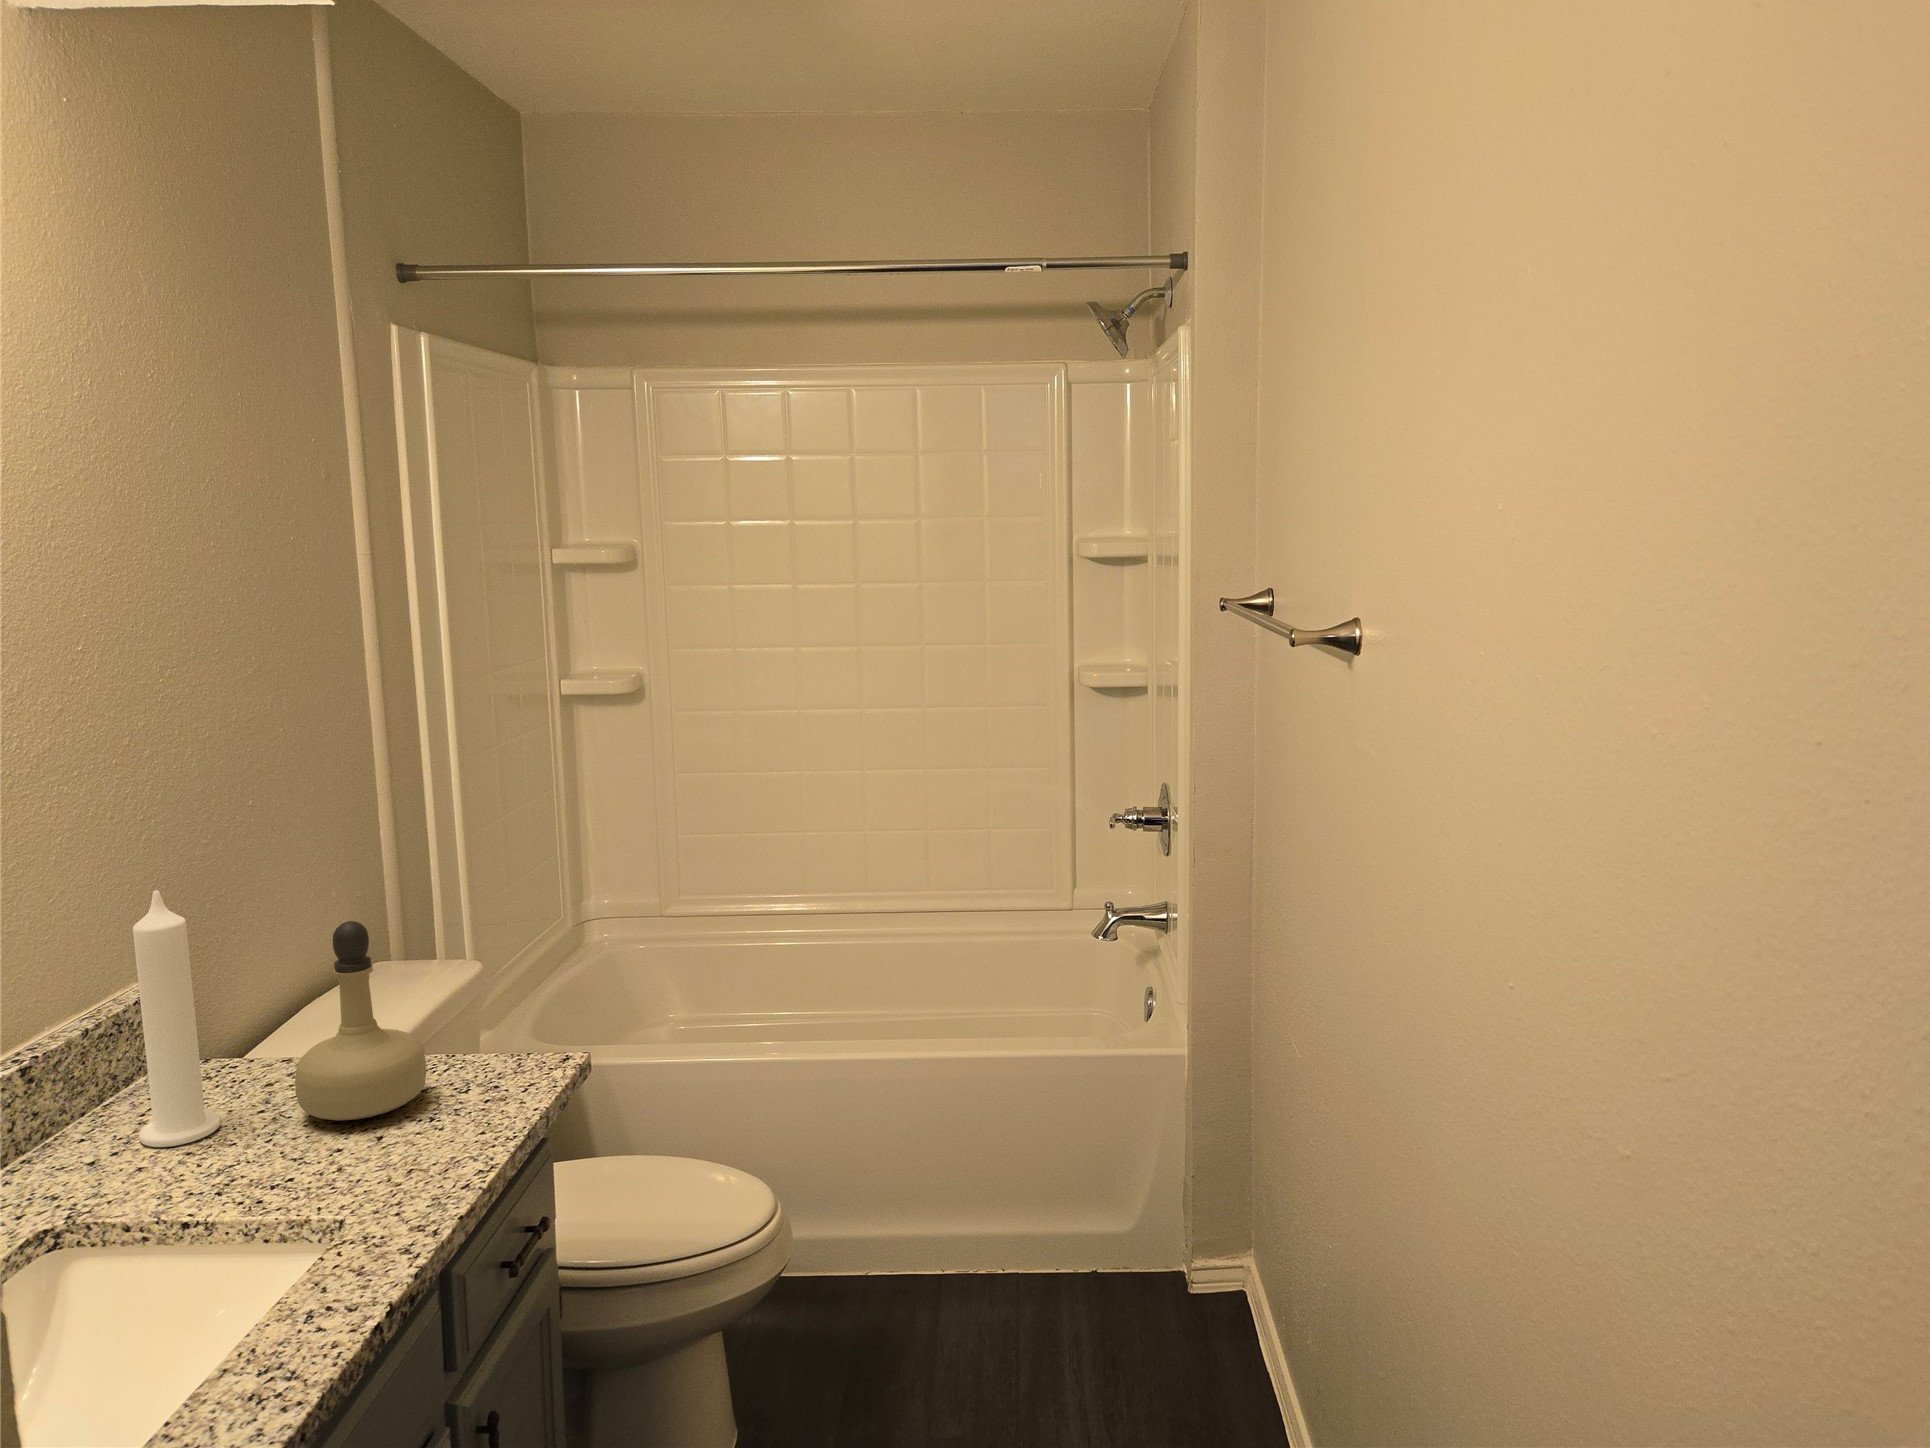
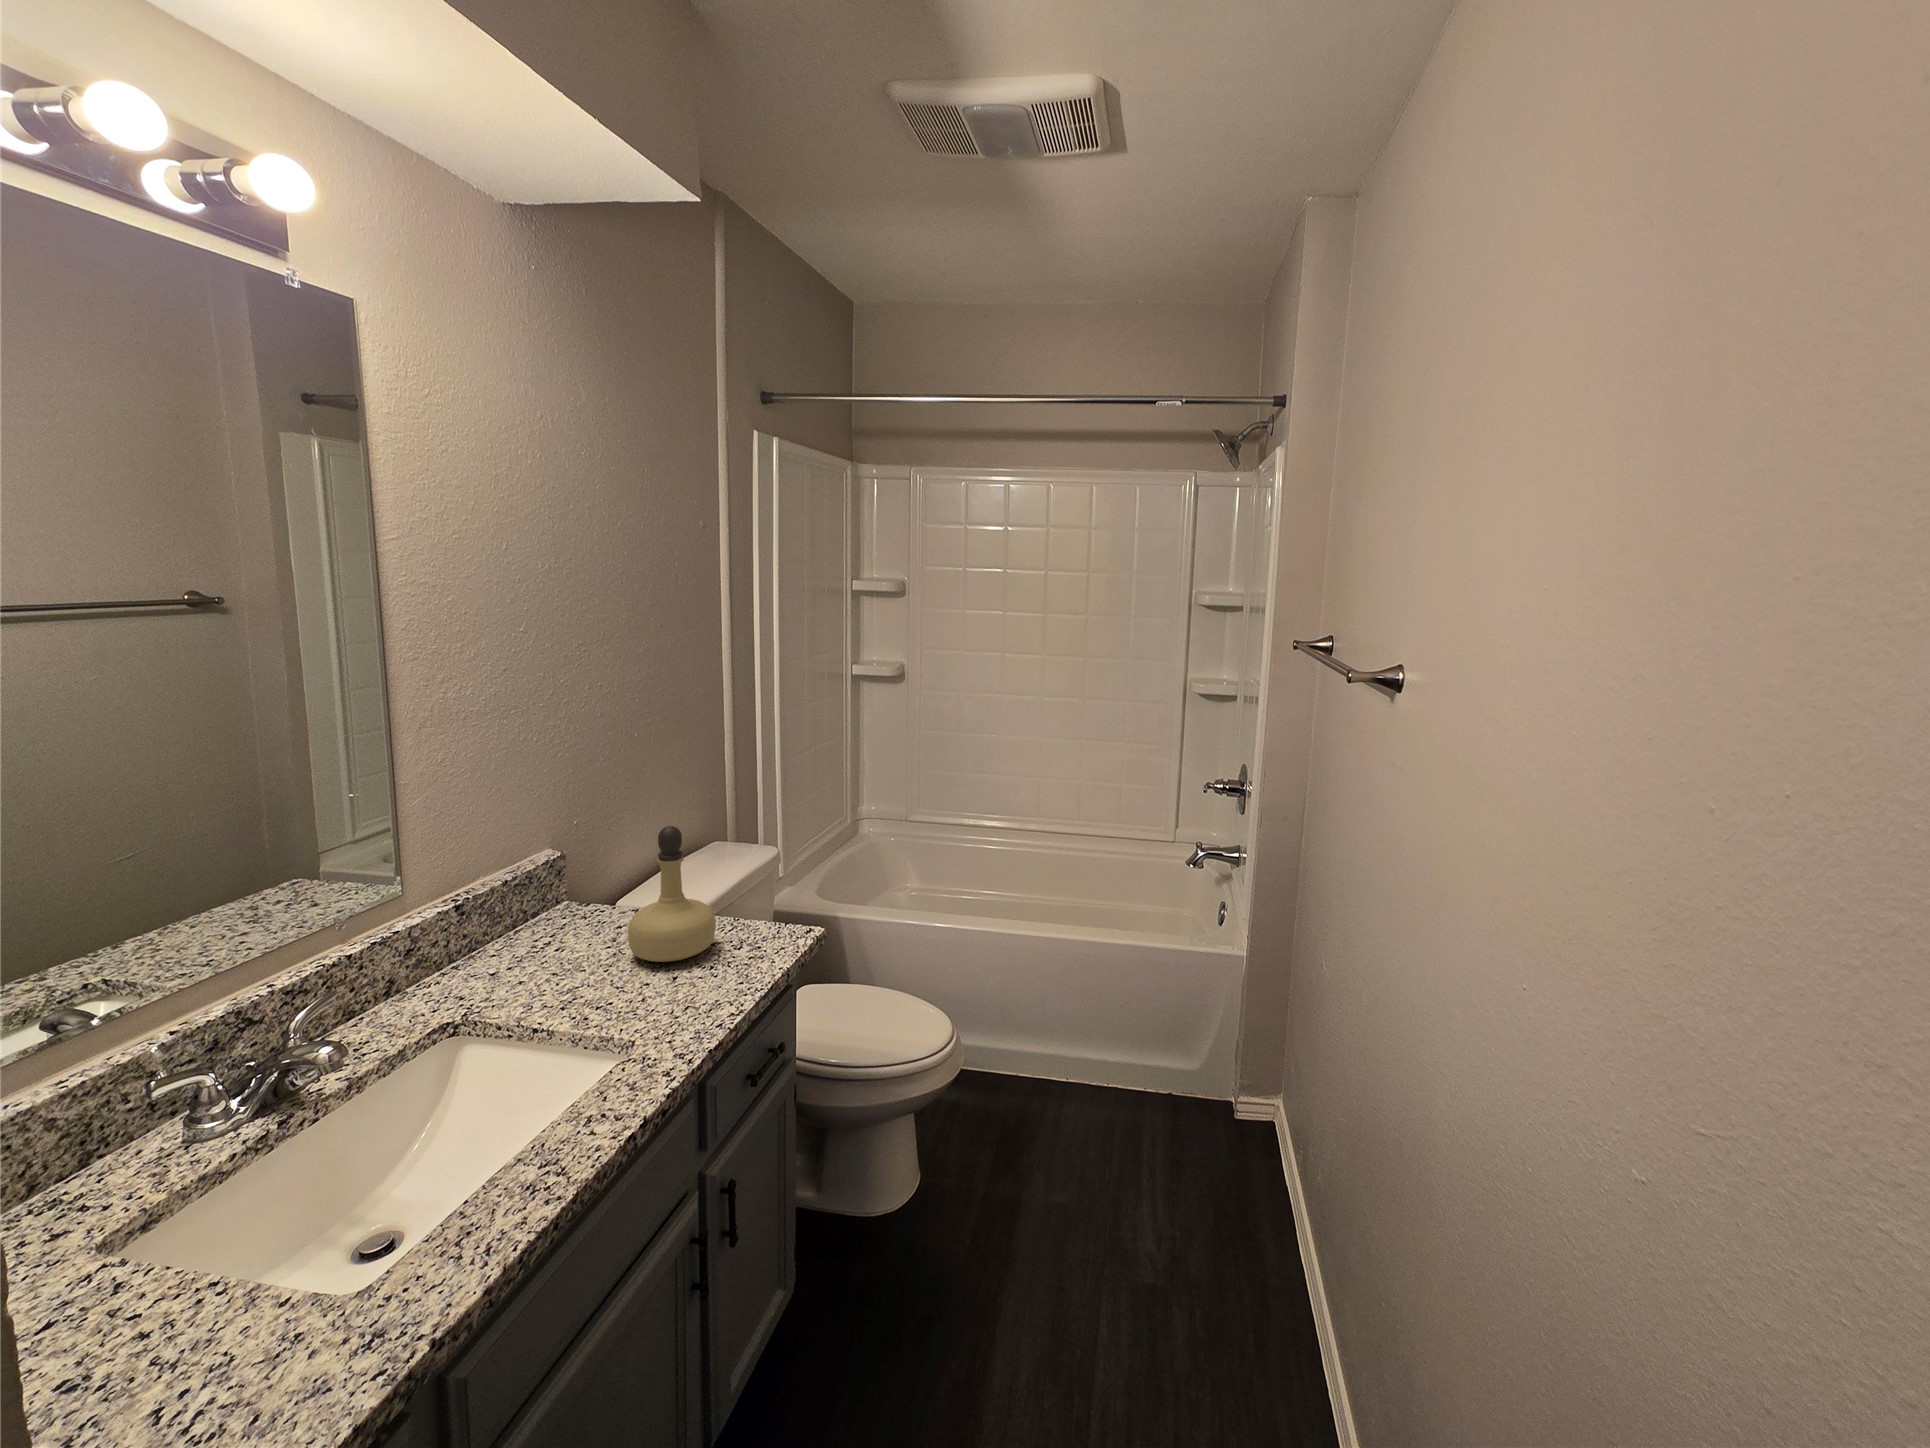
candle: present [133,890,220,1147] -> none [527,795,581,967]

